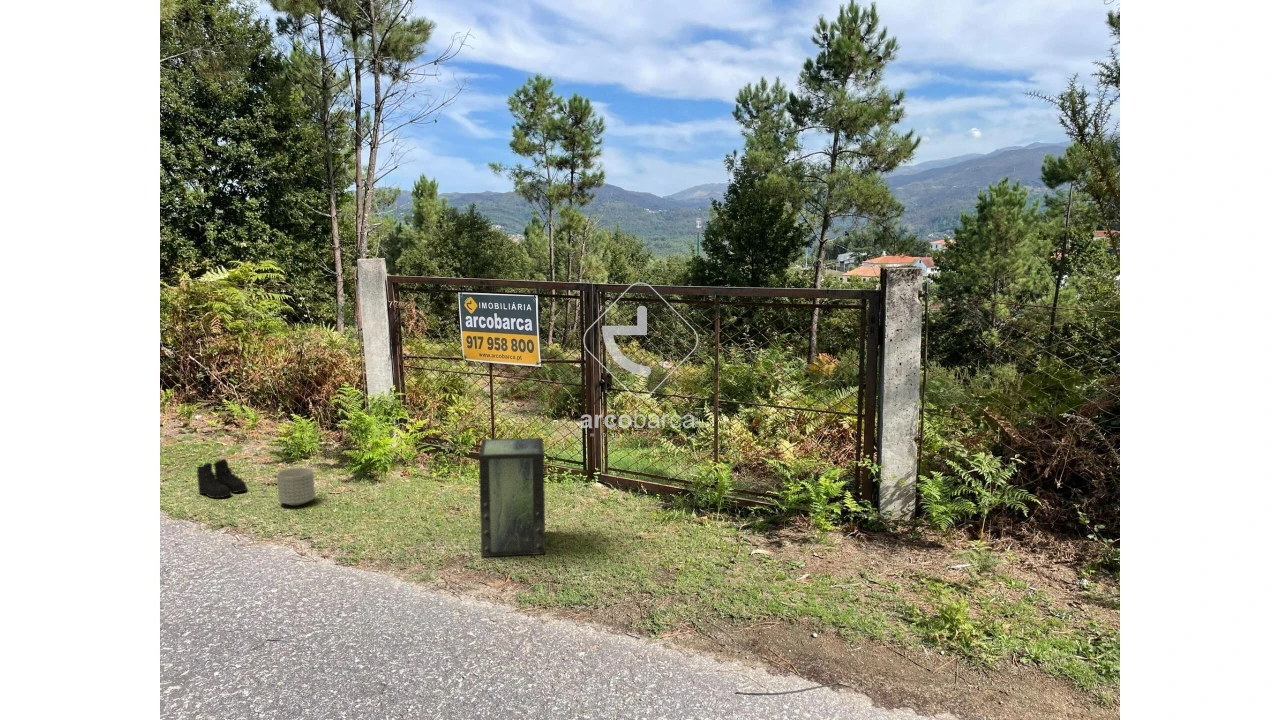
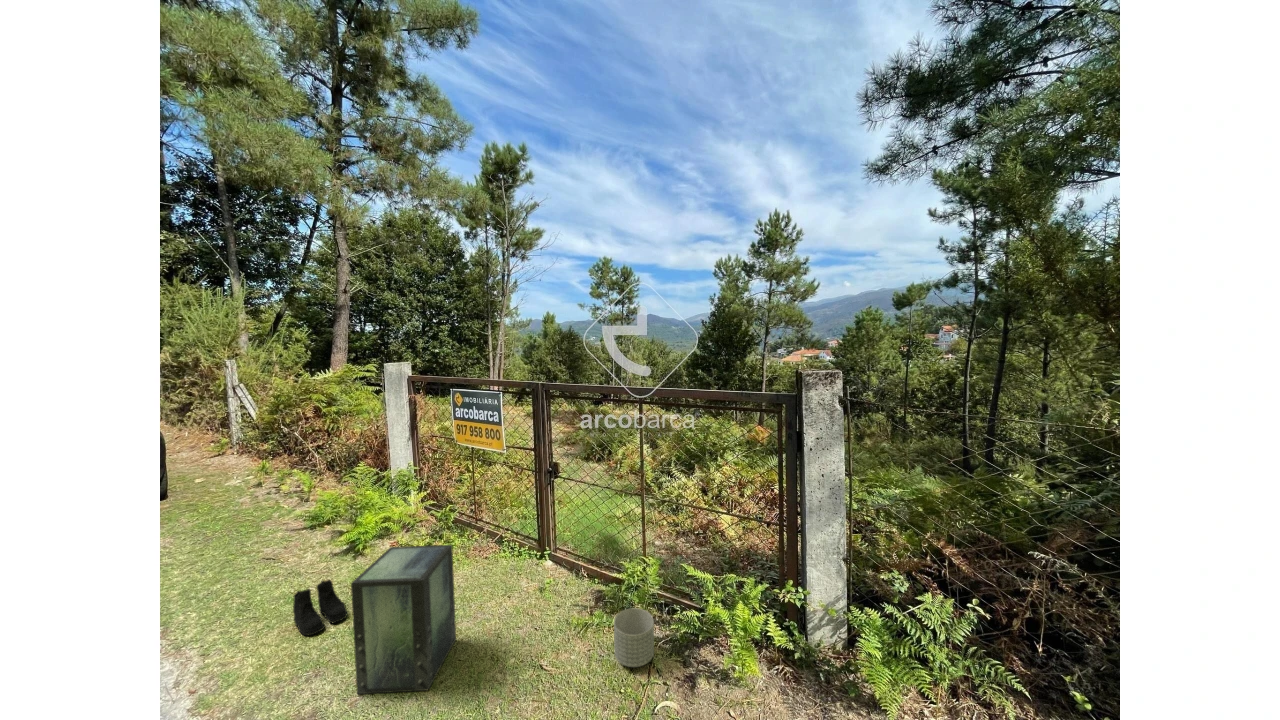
boots: present [197,459,247,498] -> present [293,580,347,636]
planter: present [277,468,315,506] -> present [614,608,654,667]

